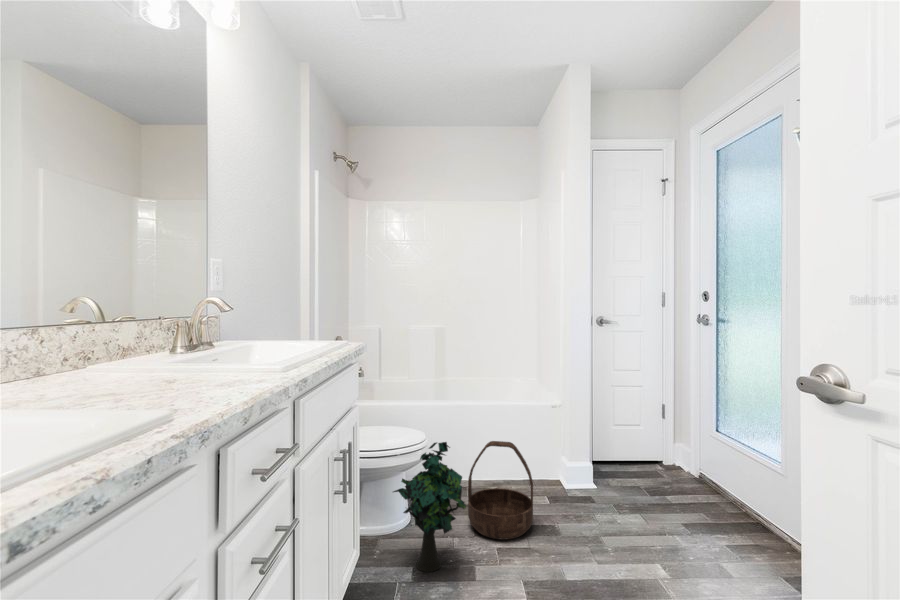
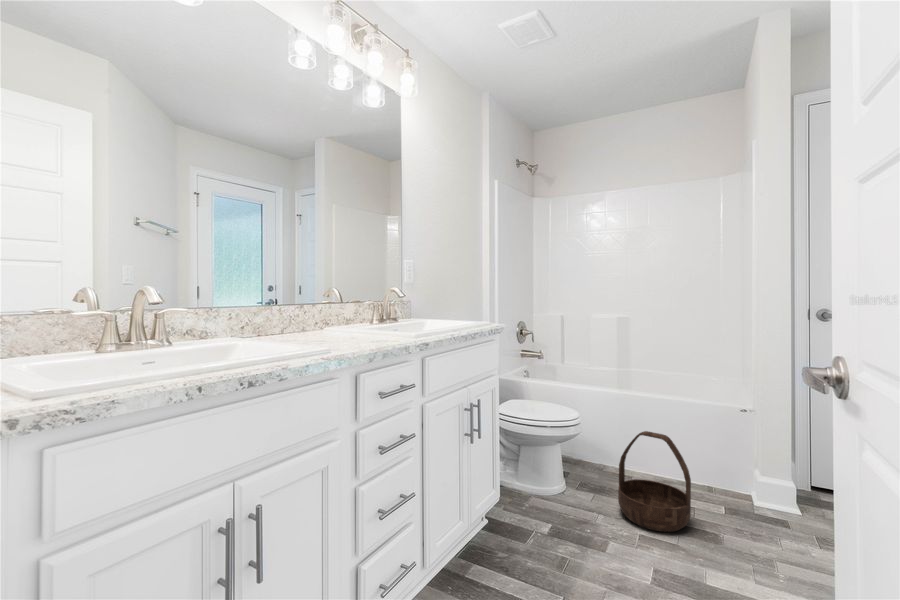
decorative plant: present [393,442,466,572] -> none [533,418,601,534]

